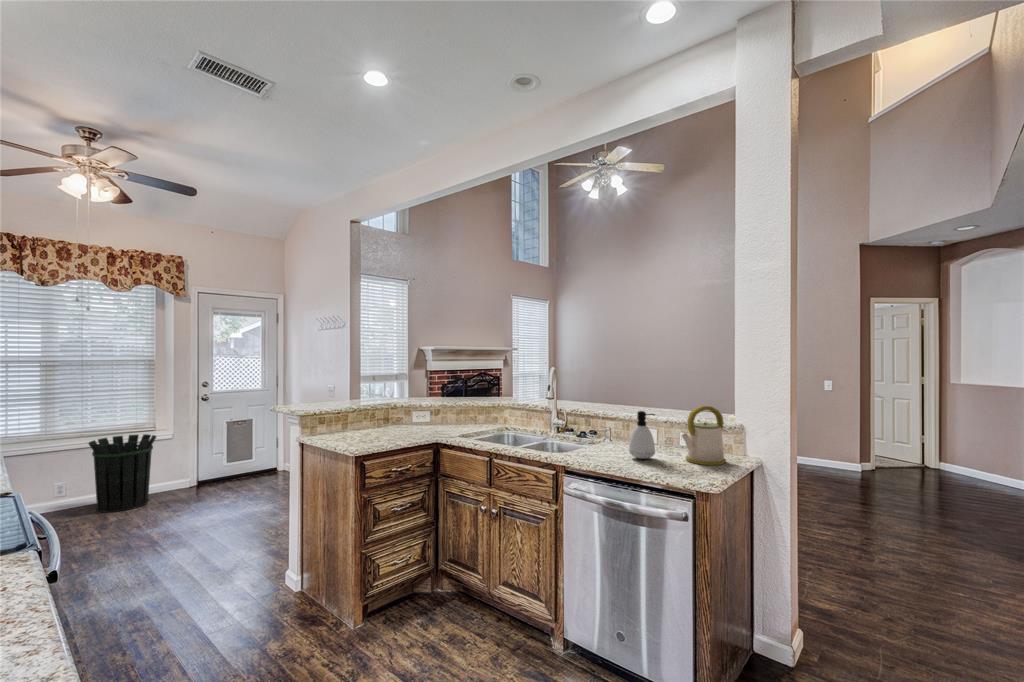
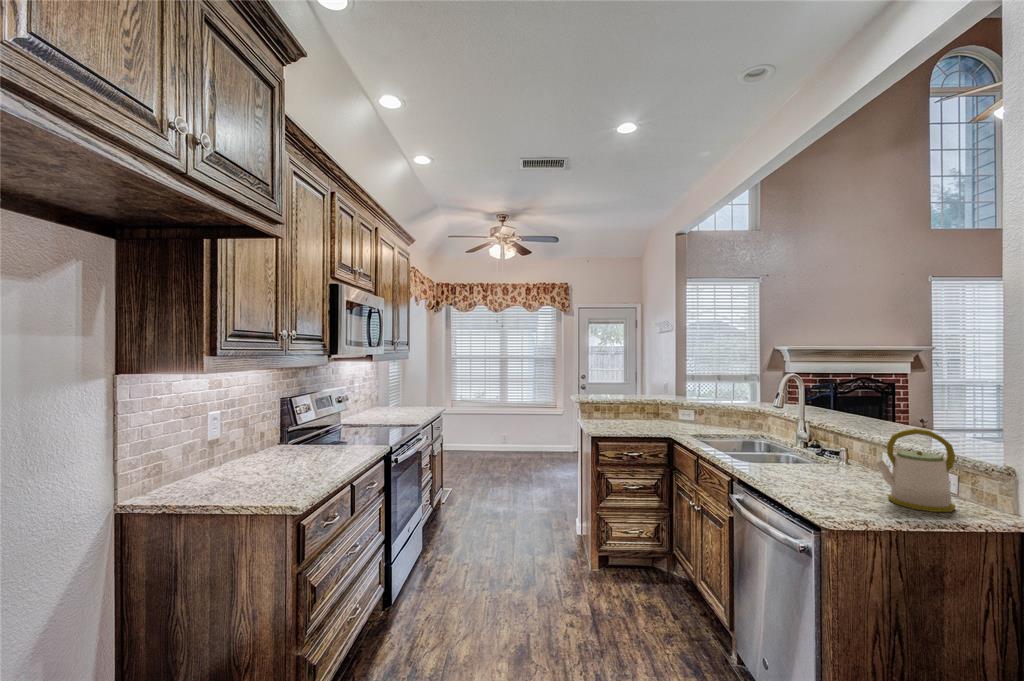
soap dispenser: present [629,411,655,459] -> none [815,426,851,484]
waste bin: present [88,434,156,512] -> none [515,409,551,459]

